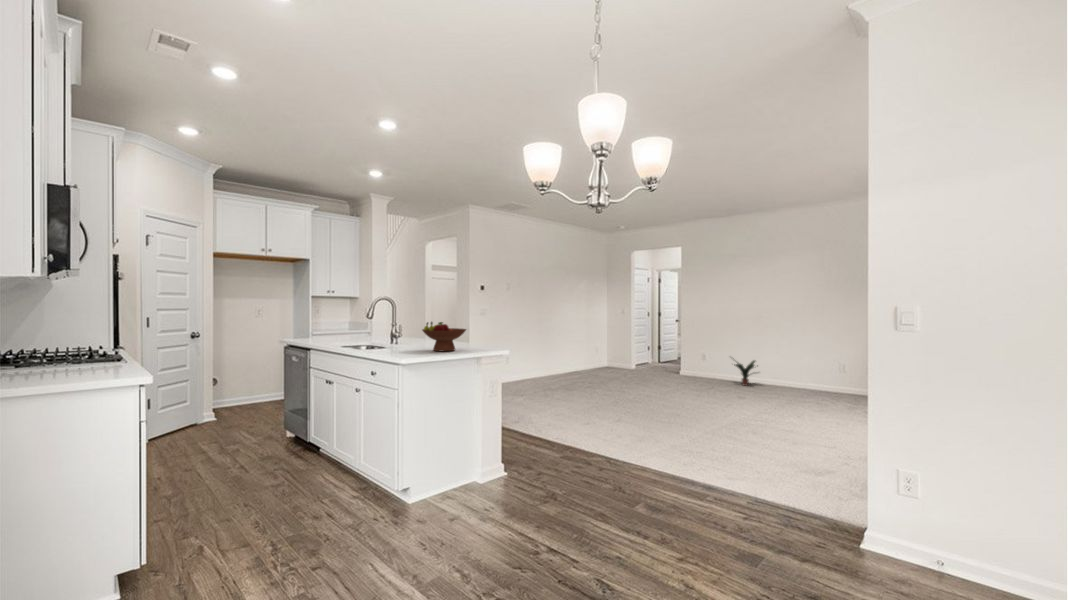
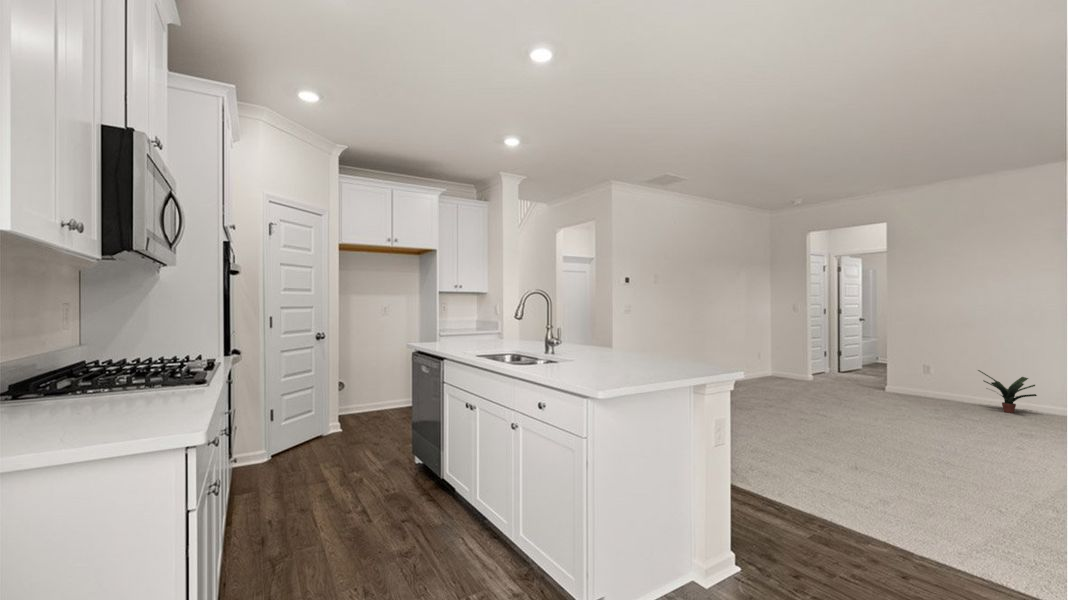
fruit bowl: present [422,322,466,351] -> none [606,324,677,371]

